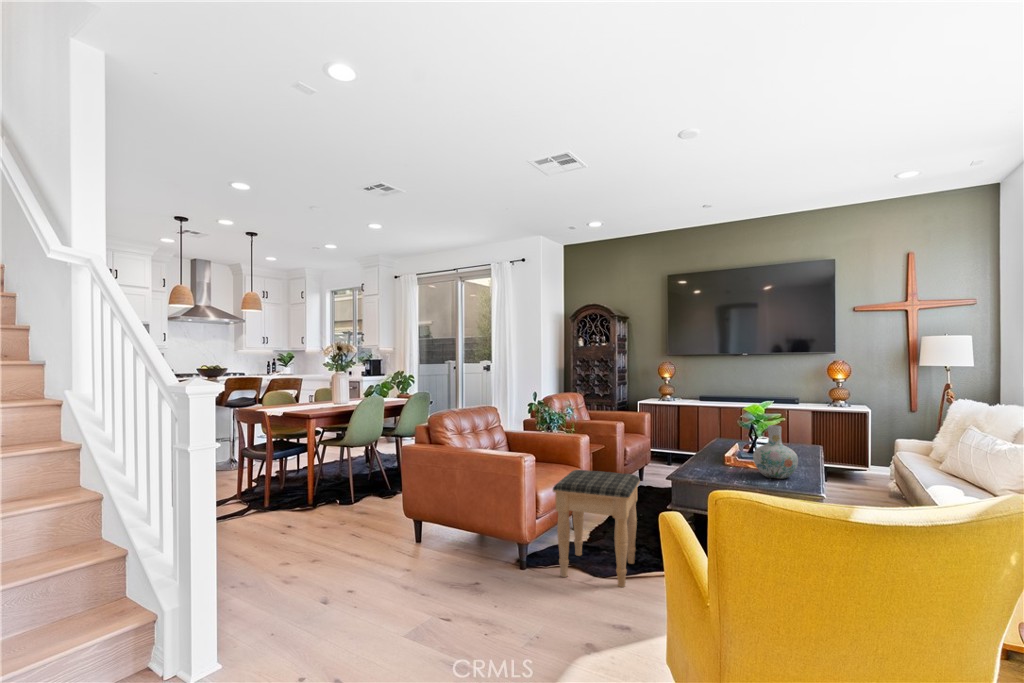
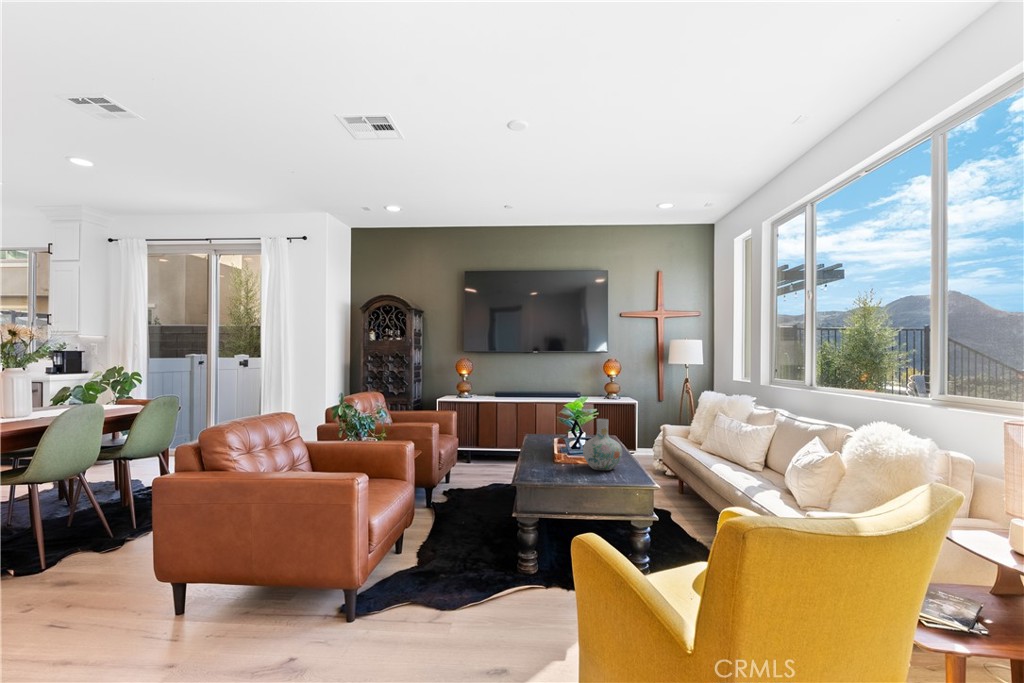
footstool: present [553,470,640,587] -> none [396,483,492,623]

